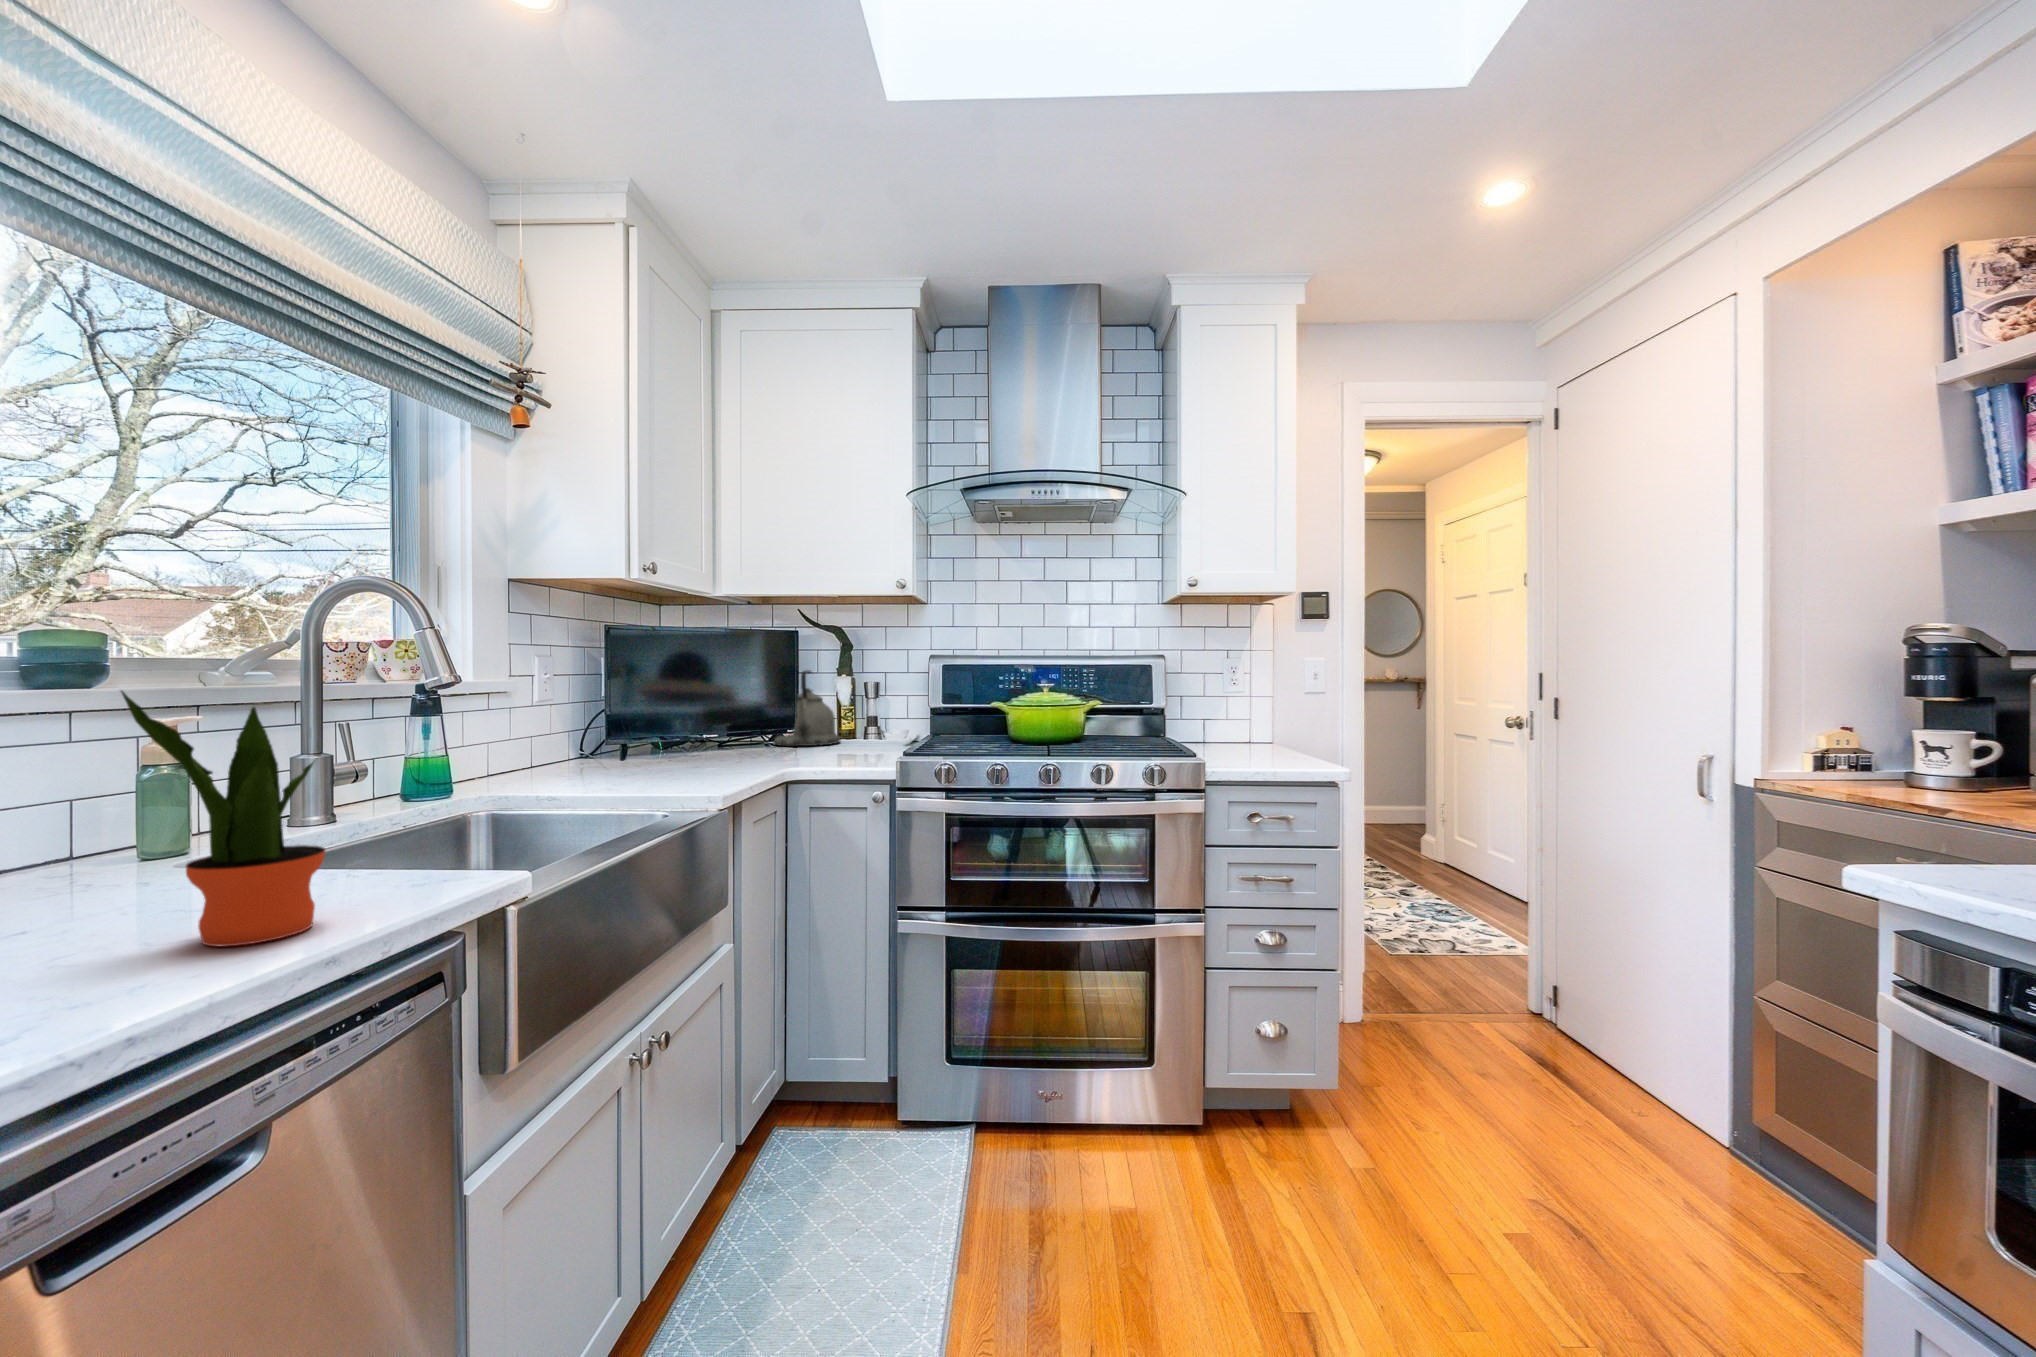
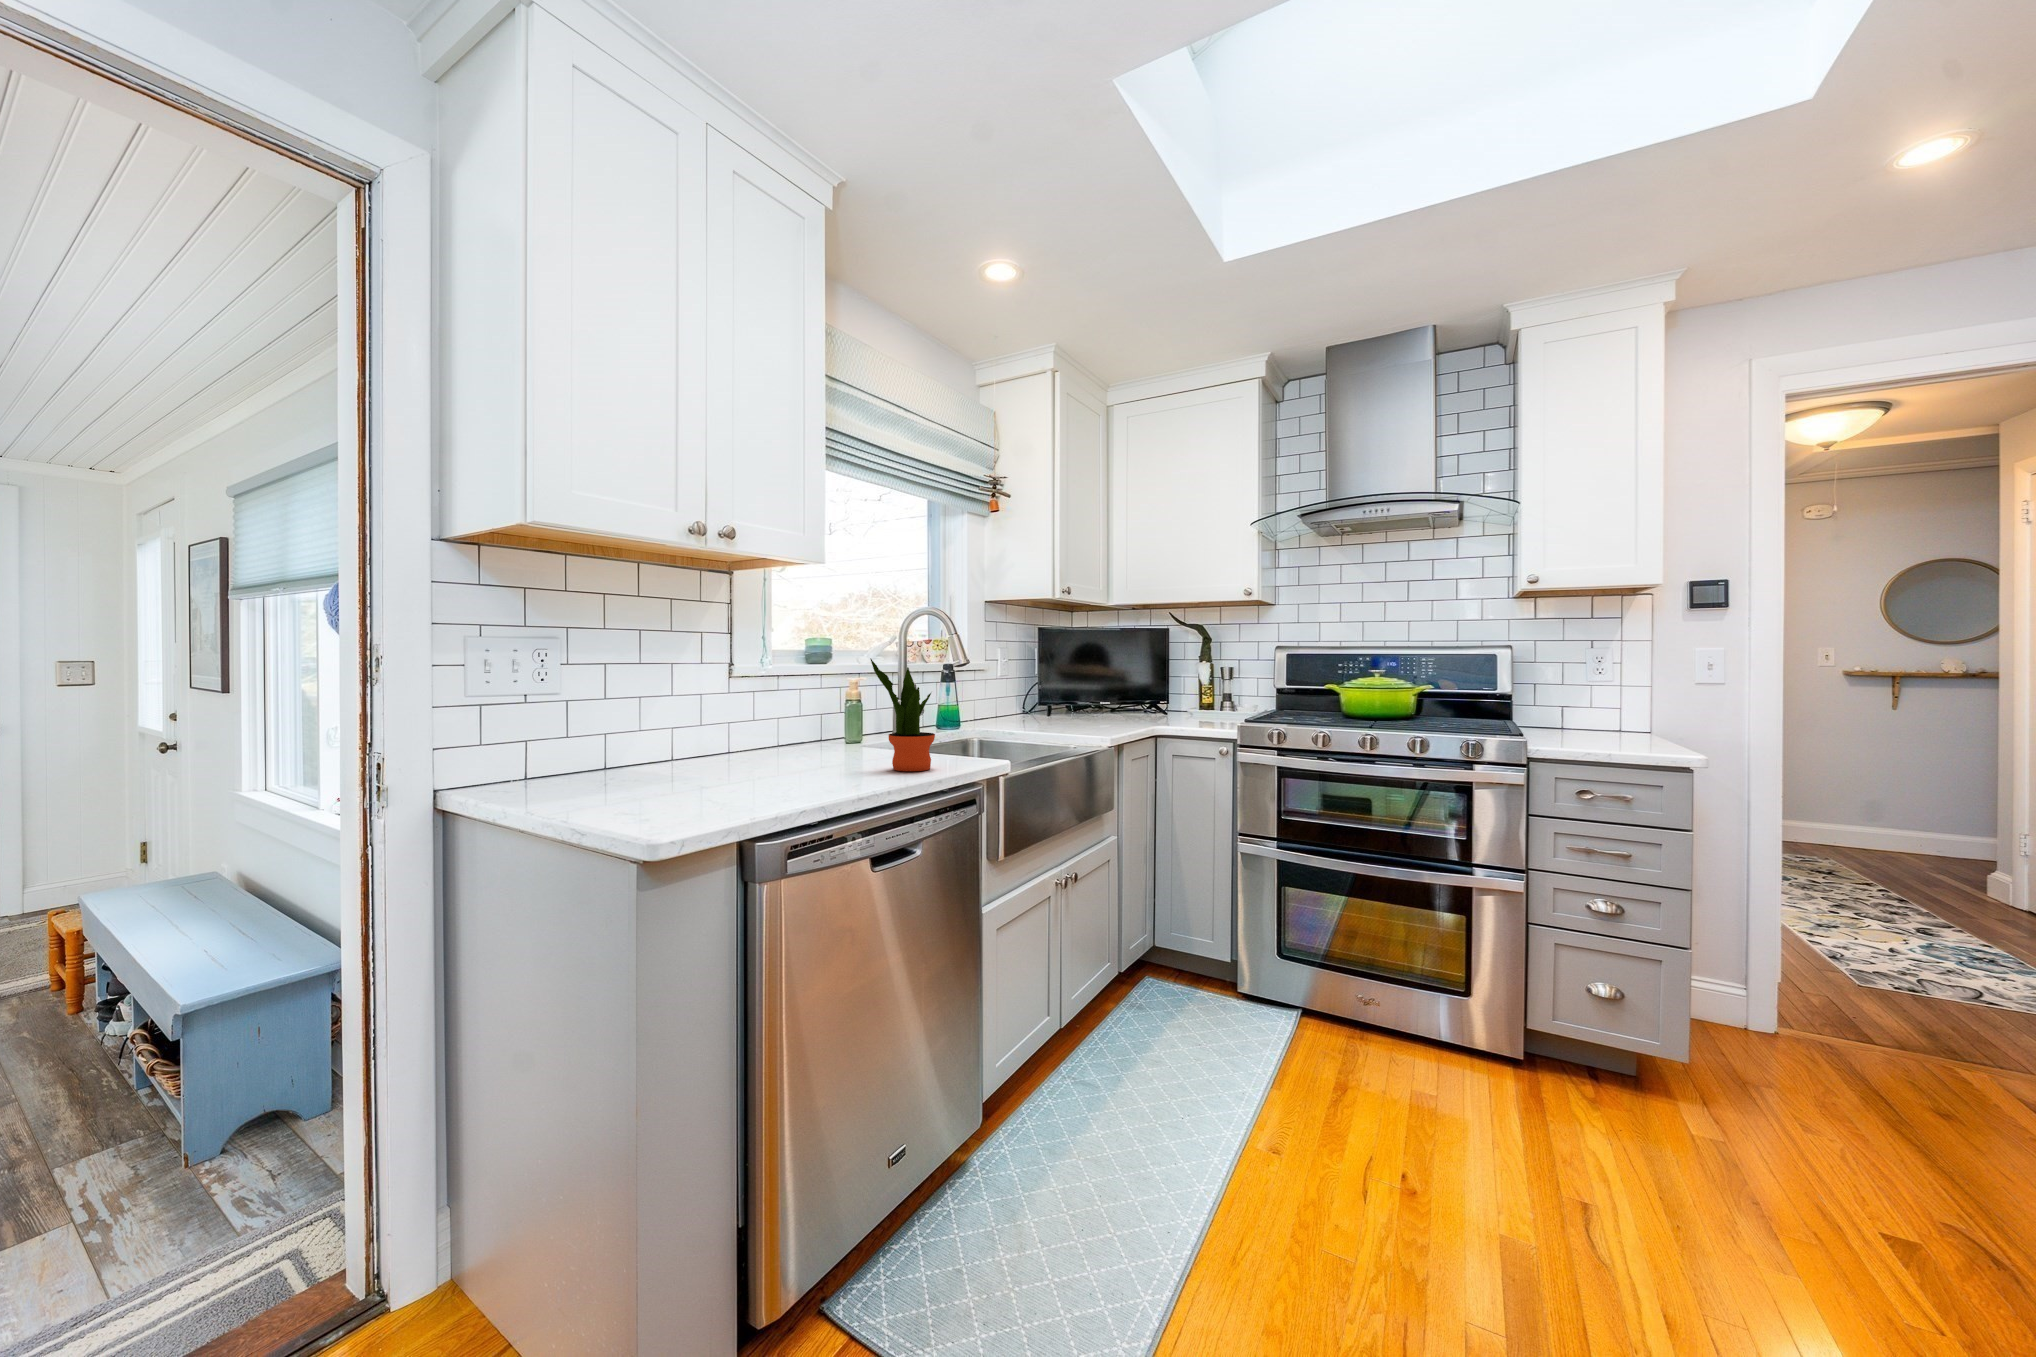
kettle: present [774,670,840,746] -> none [1153,657,1203,715]

